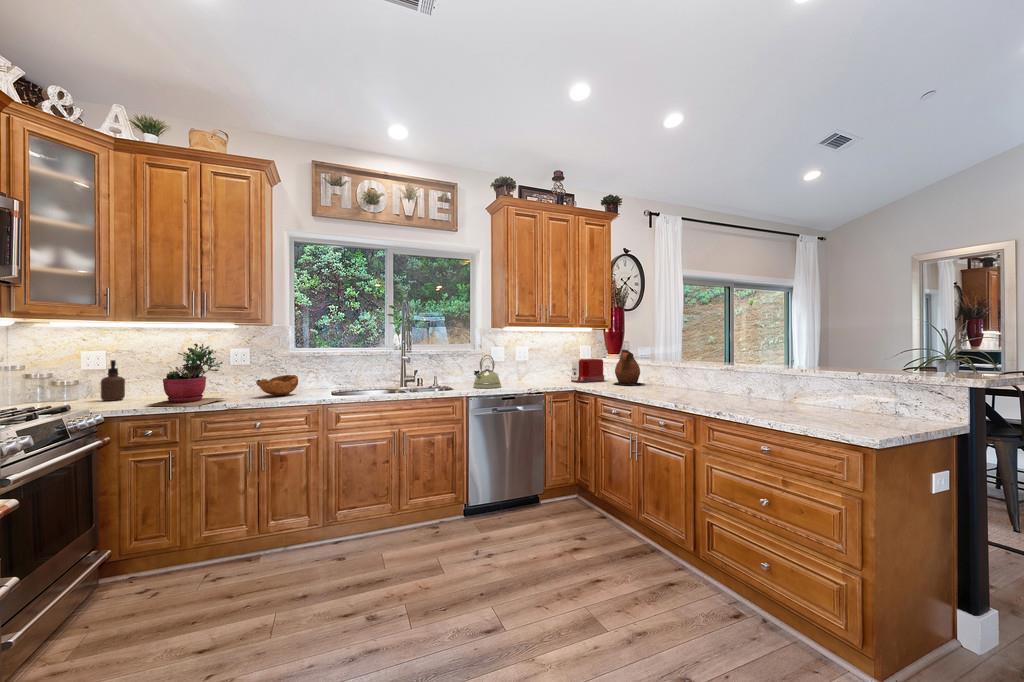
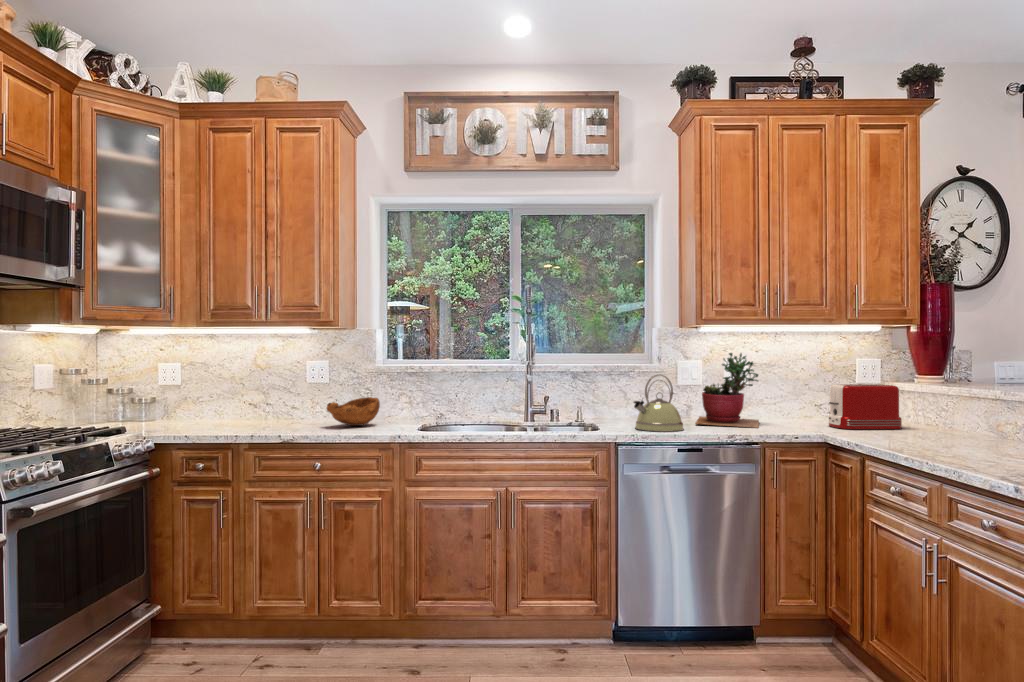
succulent plant: present [148,344,225,406] -> present [696,353,759,428]
ceramic pitcher: present [614,350,644,385] -> none [909,370,989,443]
soap dispenser: present [101,360,125,401] -> none [175,373,198,422]

